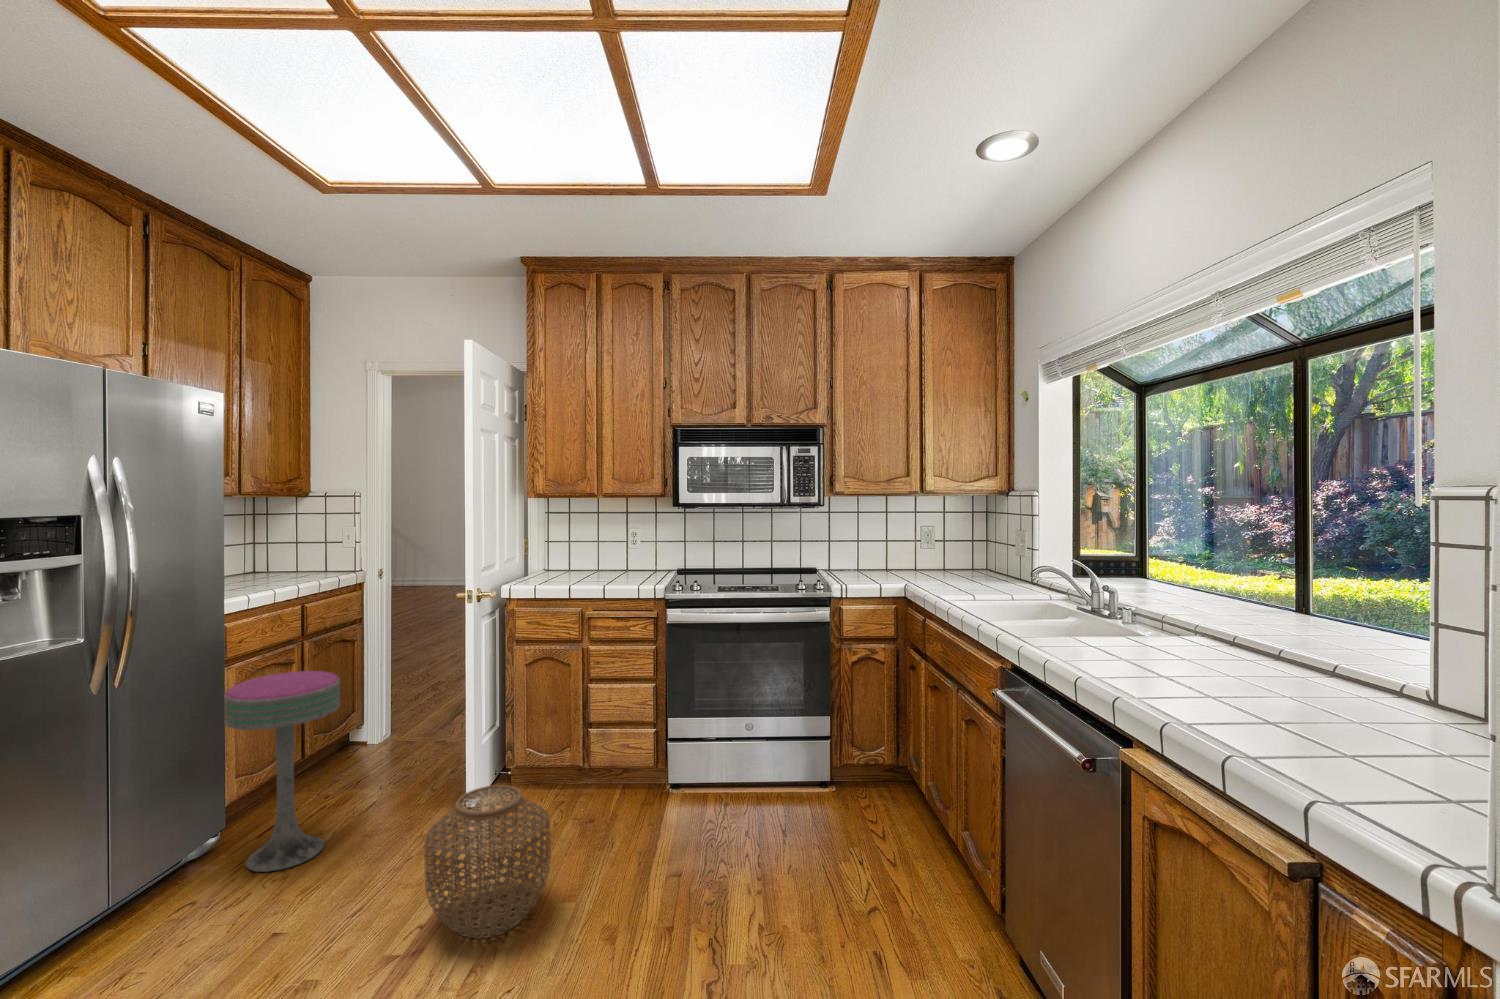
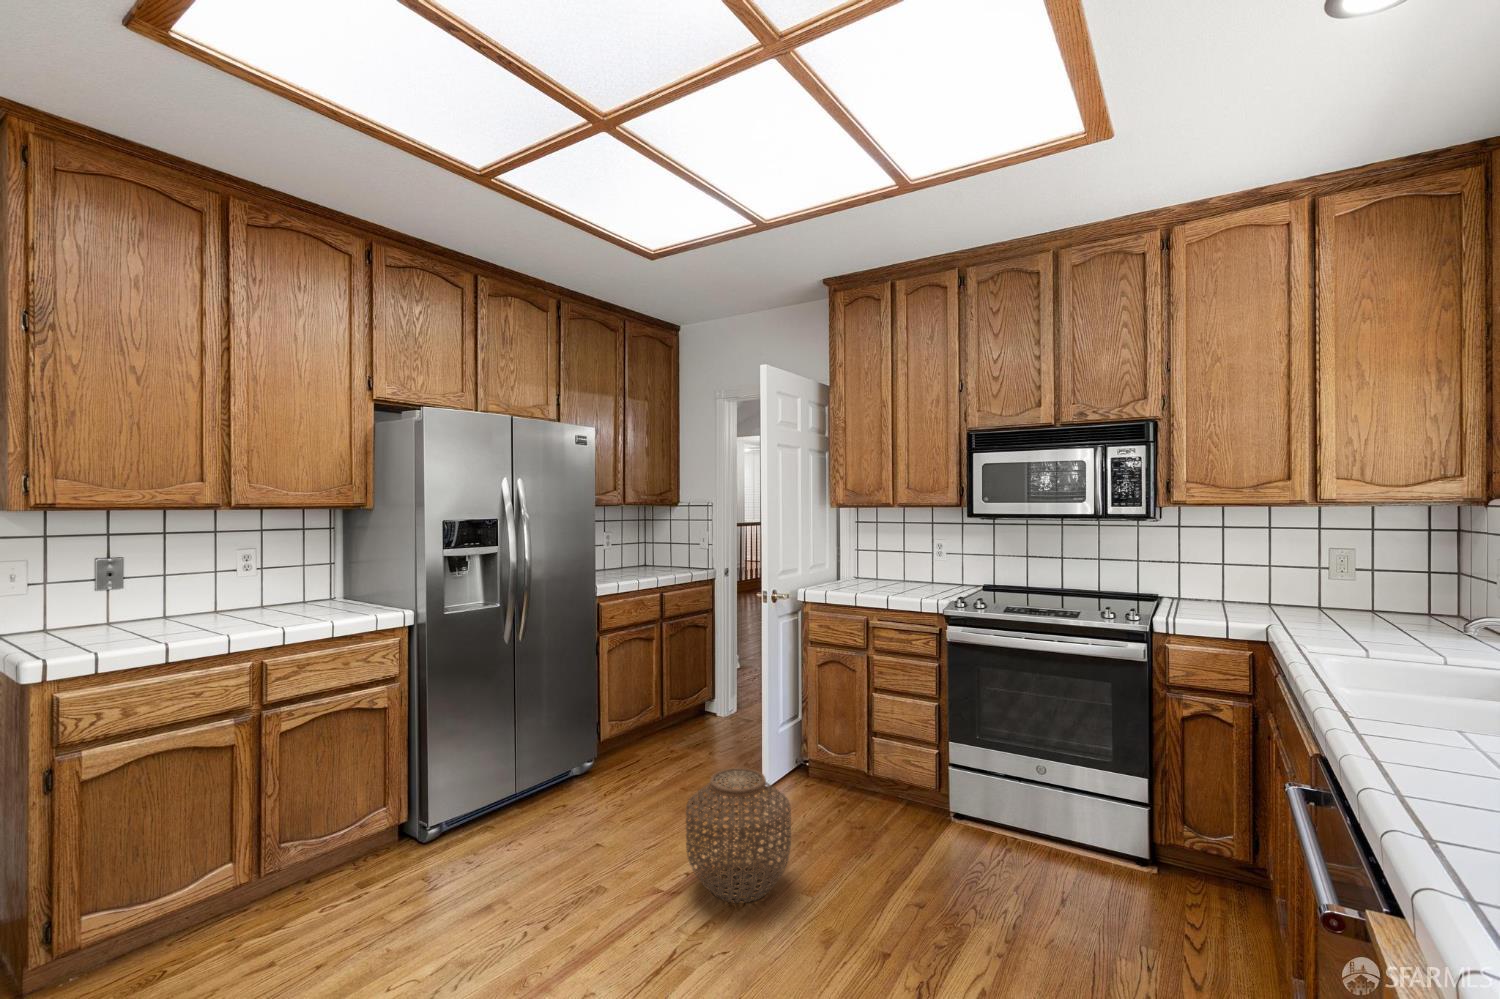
bar stool: present [224,671,340,872] -> none [589,646,665,800]

